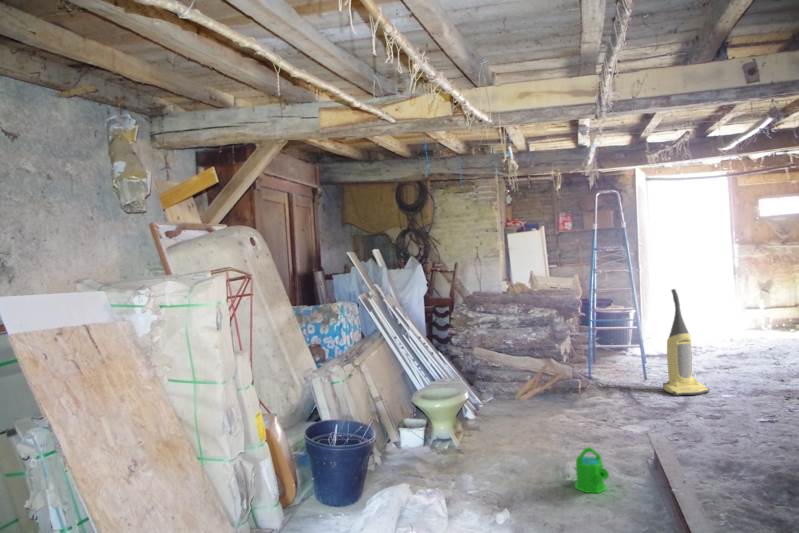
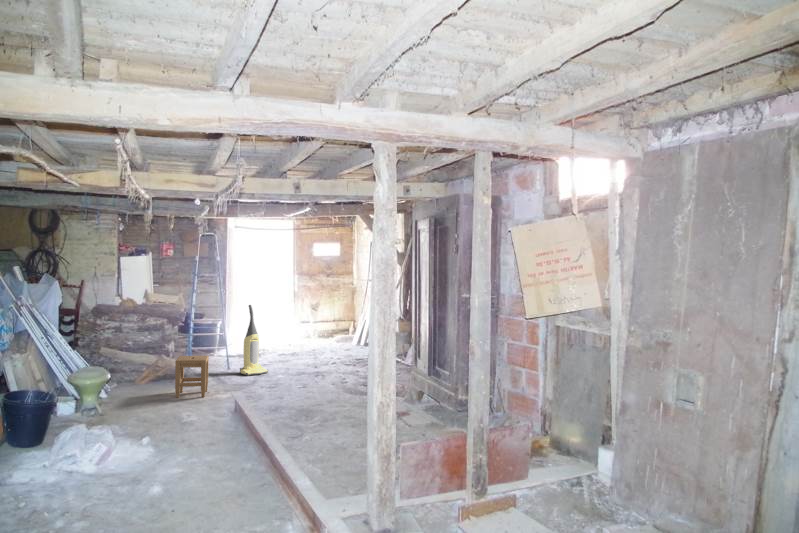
stool: none [561,367,614,435] -> present [175,356,209,398]
watering can: present [575,447,609,493] -> none [186,395,207,421]

